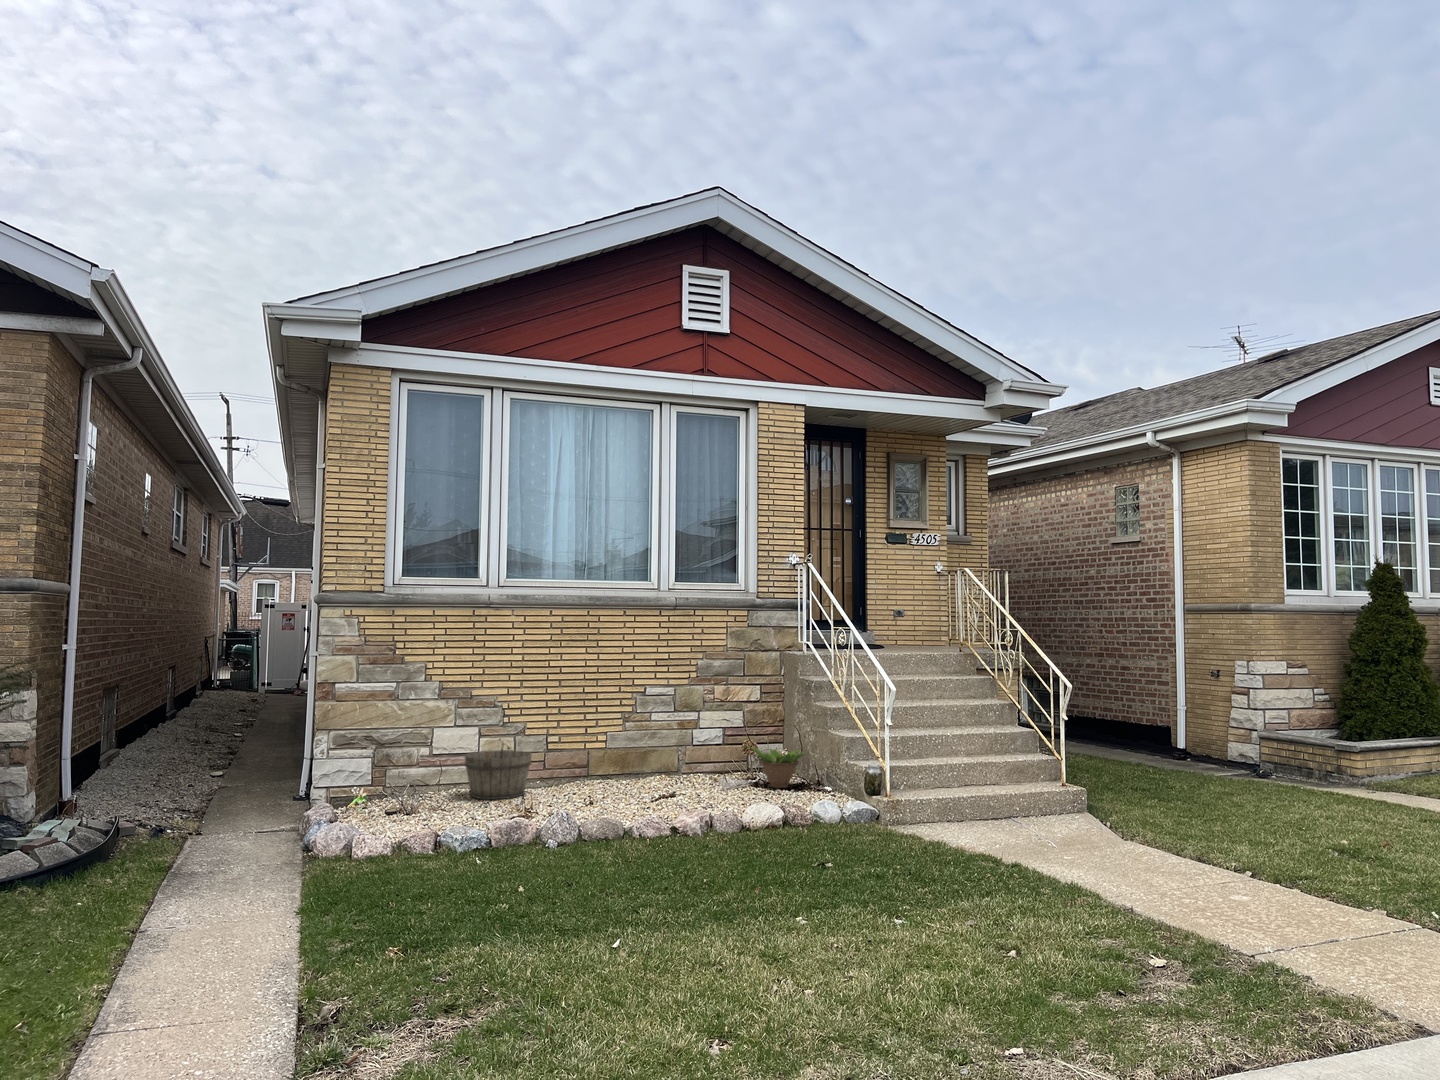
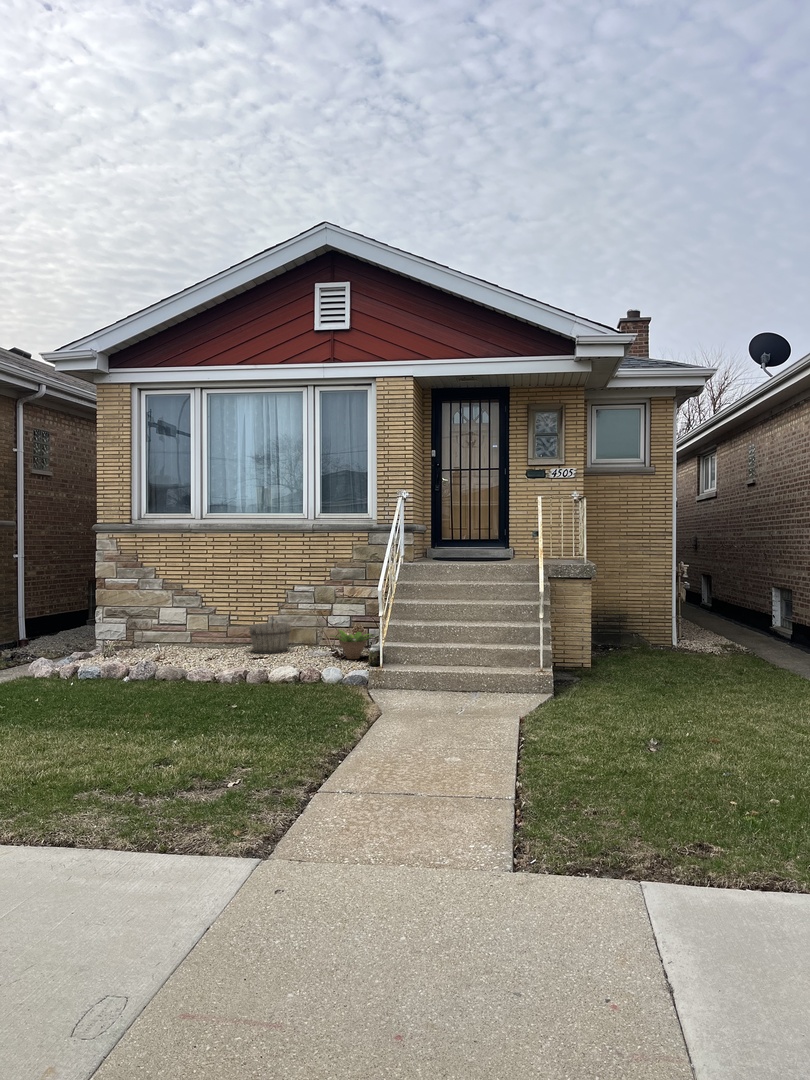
wooden bucket: present [465,740,532,800] -> present [249,616,291,653]

